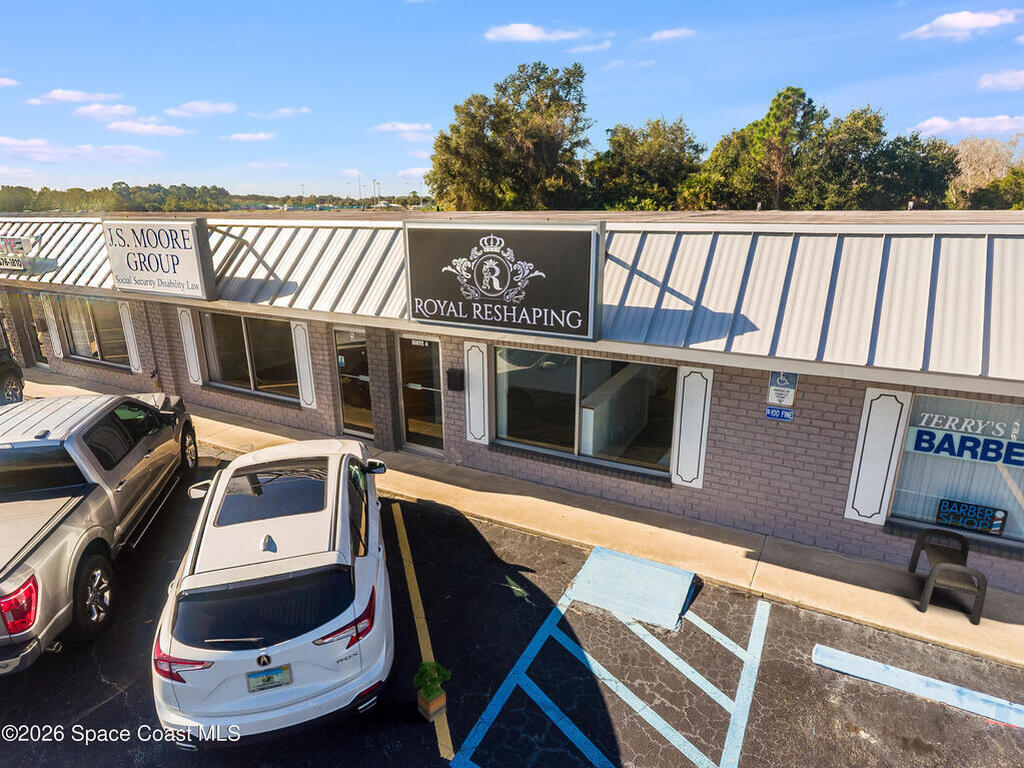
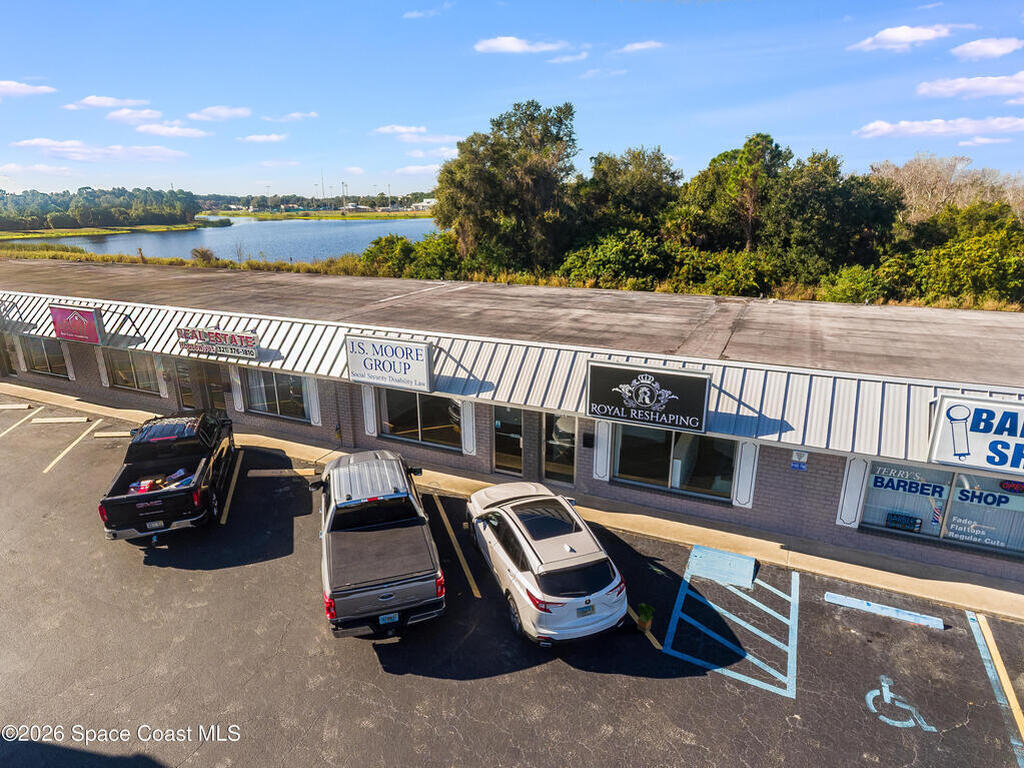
bench: present [908,528,987,624] -> none [870,530,912,581]

